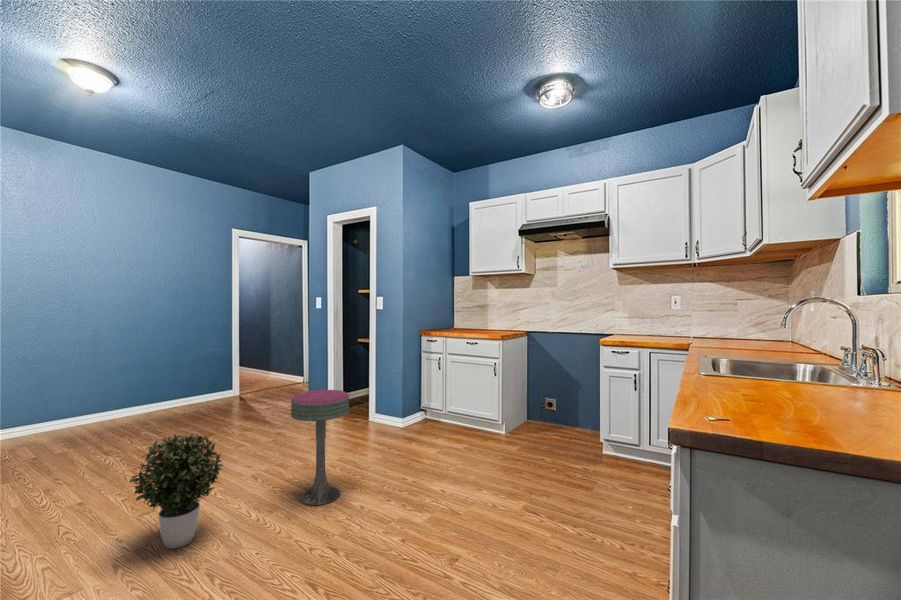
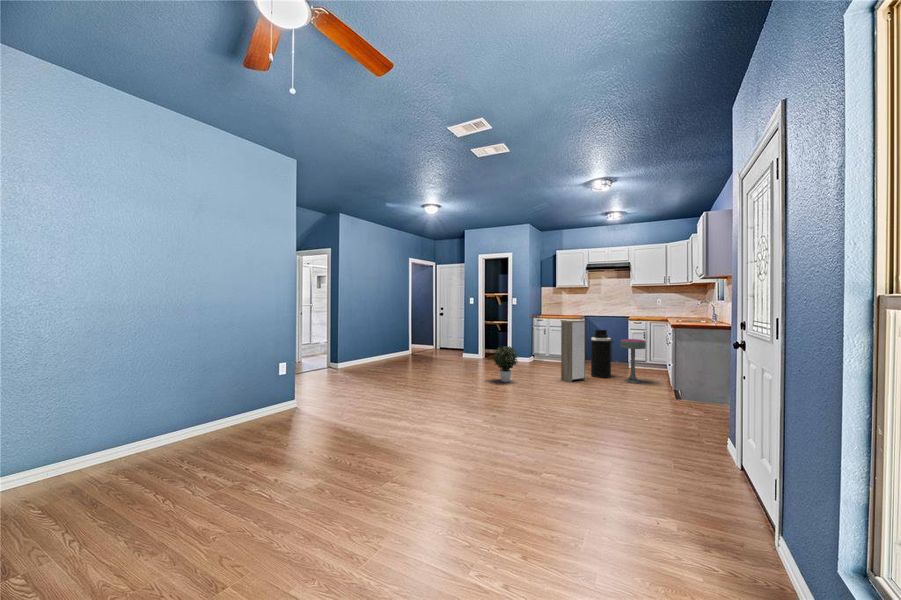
storage cabinet: none [360,355,428,553] -> present [561,320,585,382]
trash can: none [472,377,522,521] -> present [591,330,611,378]
bar stool: present [291,390,349,505] -> present [621,339,646,383]

